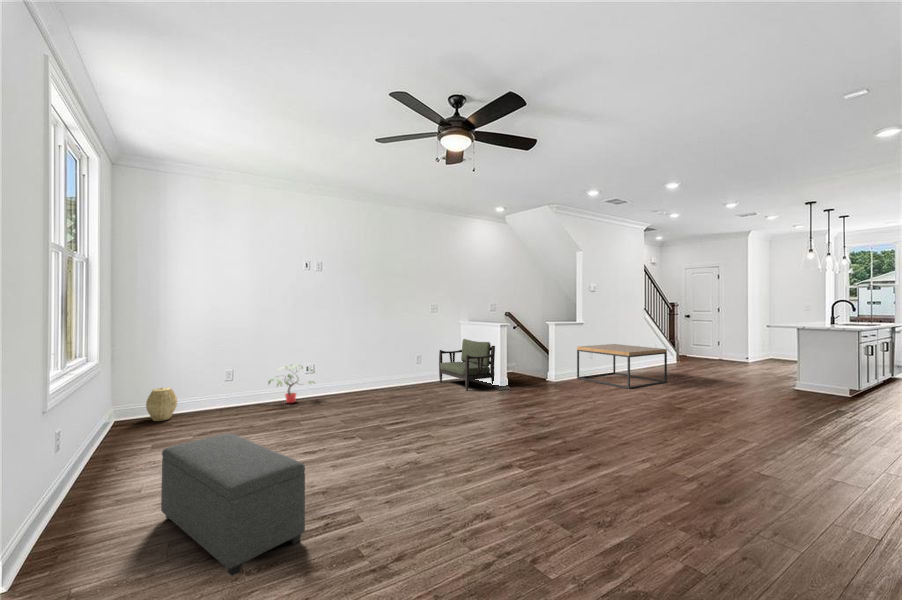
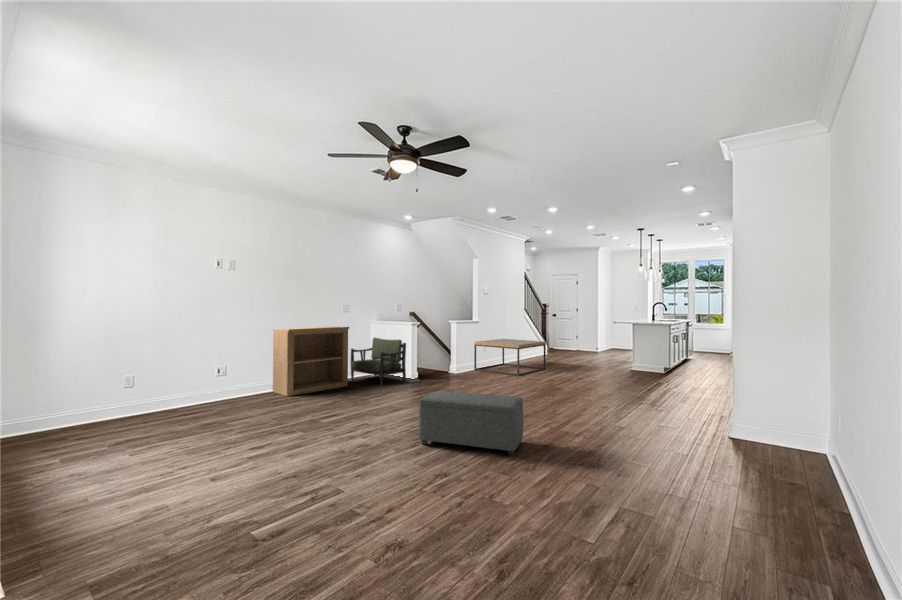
bookshelf: none [360,327,434,396] -> present [273,327,349,396]
potted plant: present [268,365,315,403] -> none [174,368,231,409]
woven basket: present [146,388,177,421] -> none [28,400,68,438]
ottoman: present [161,433,305,576] -> present [419,391,523,456]

